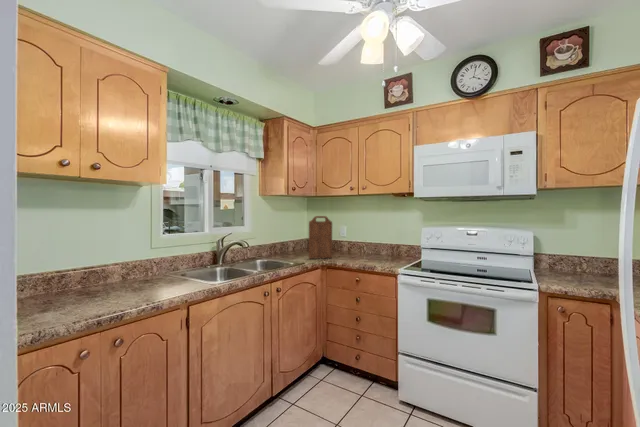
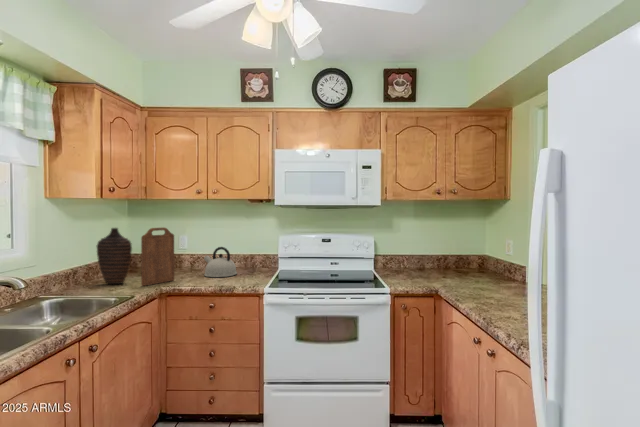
decorative vase: none [284,216,304,256] -> present [97,228,132,284]
kettle: none [356,234,383,259] -> present [204,247,237,277]

